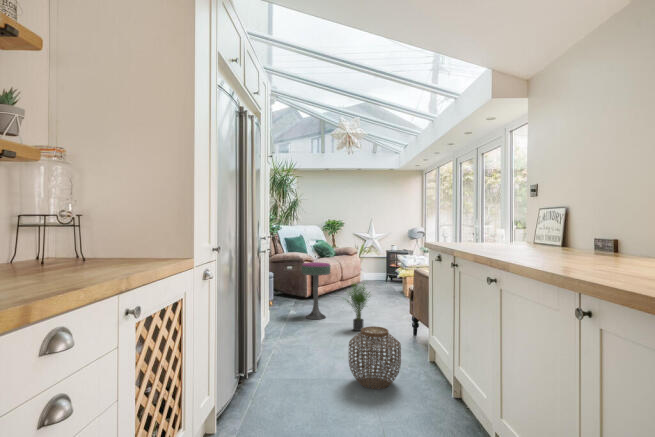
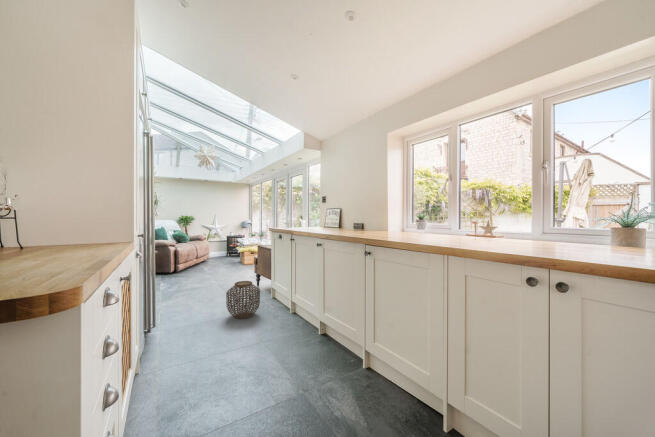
bar stool: present [302,262,331,319] -> none [173,246,196,286]
potted plant: present [347,284,370,331] -> none [206,253,232,289]

